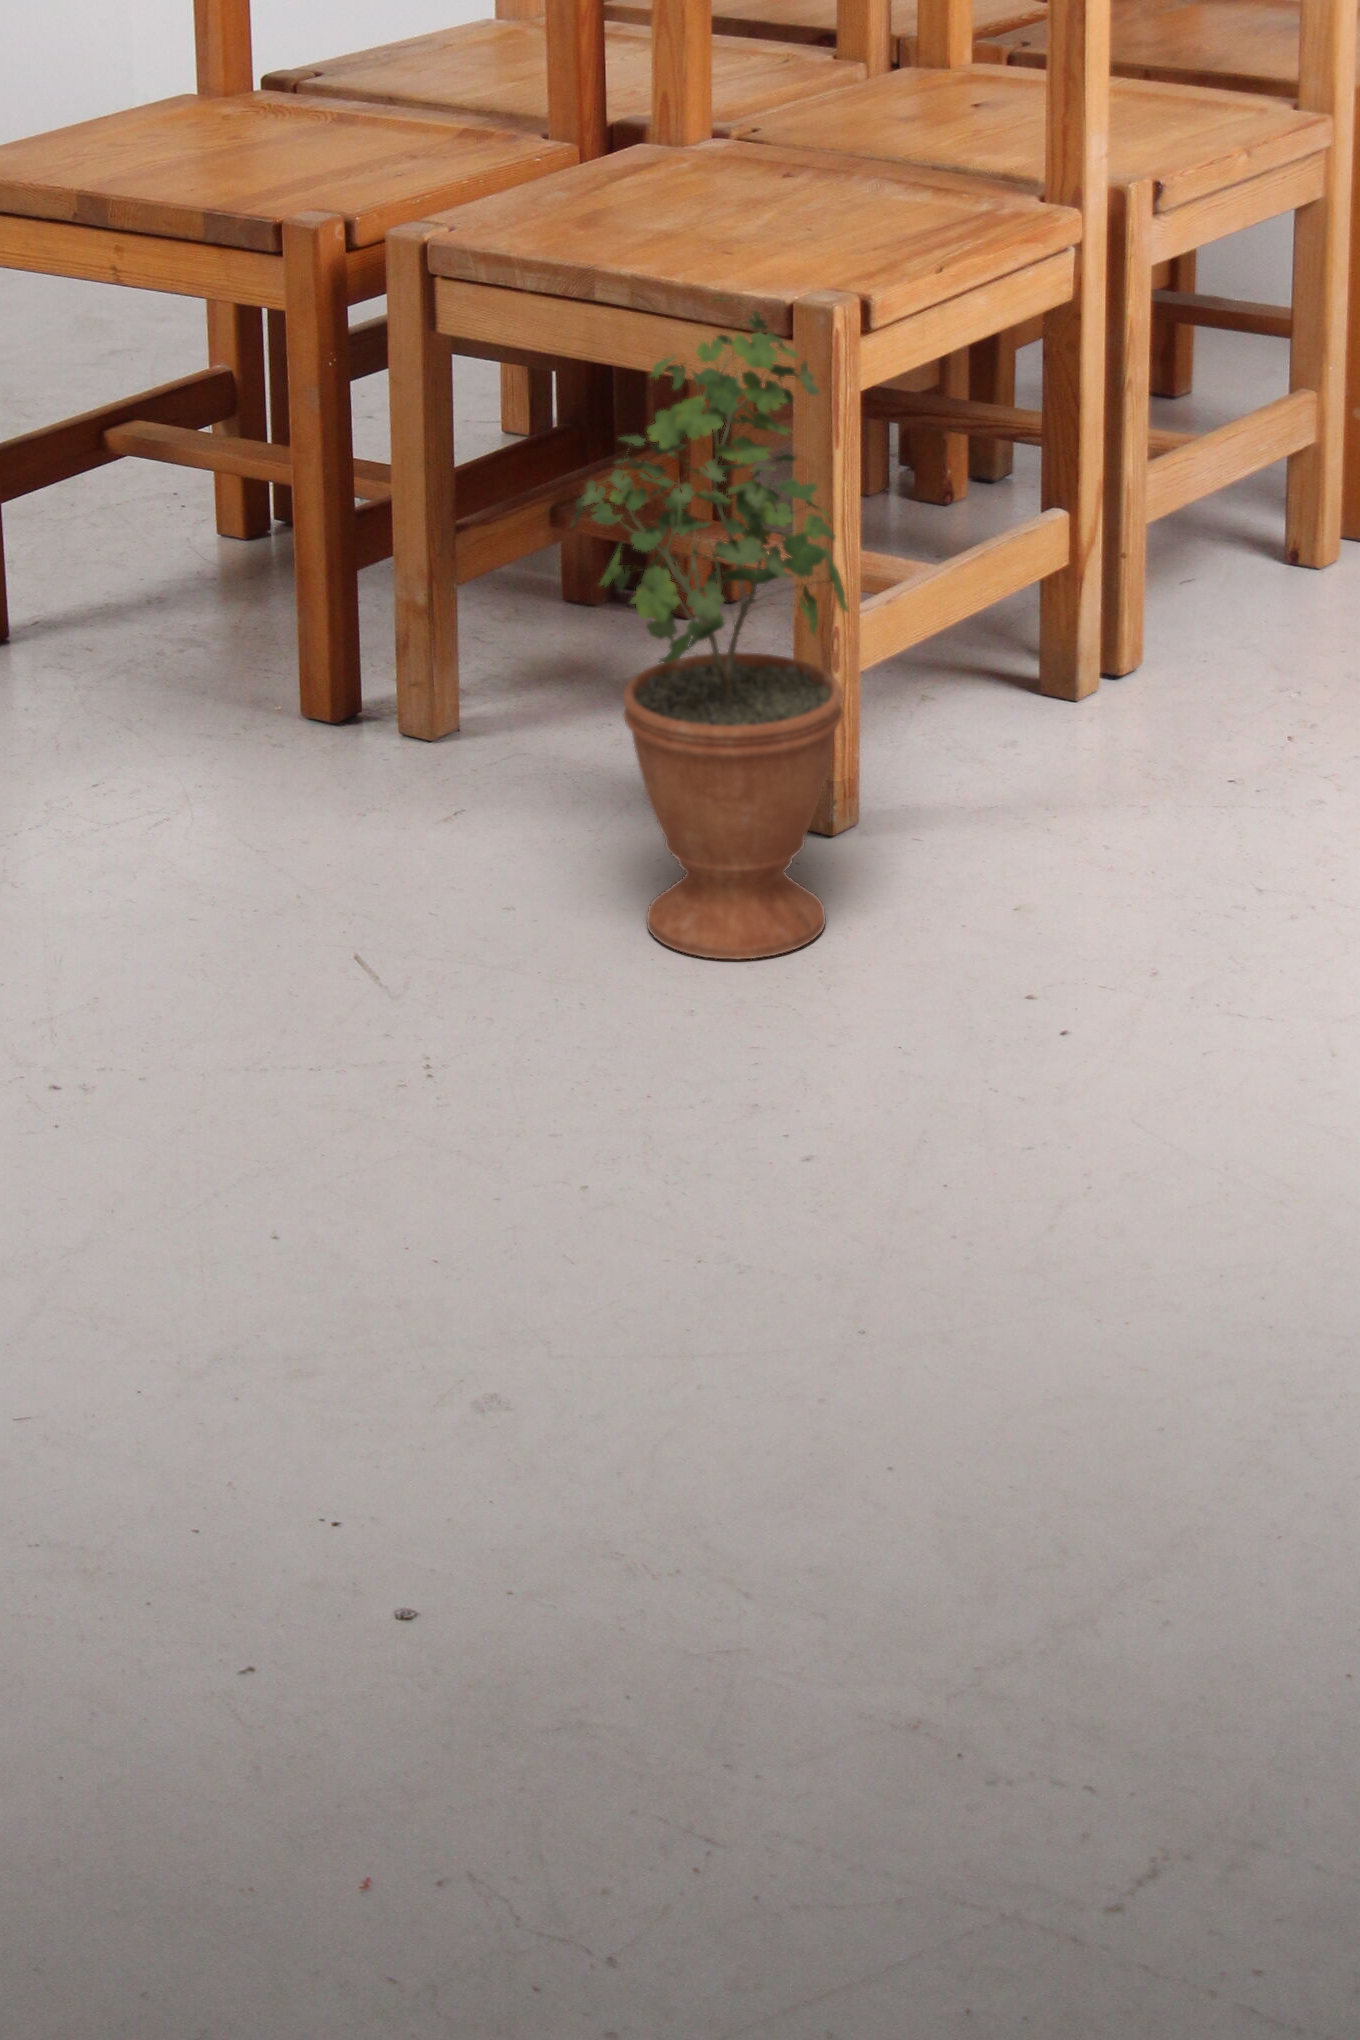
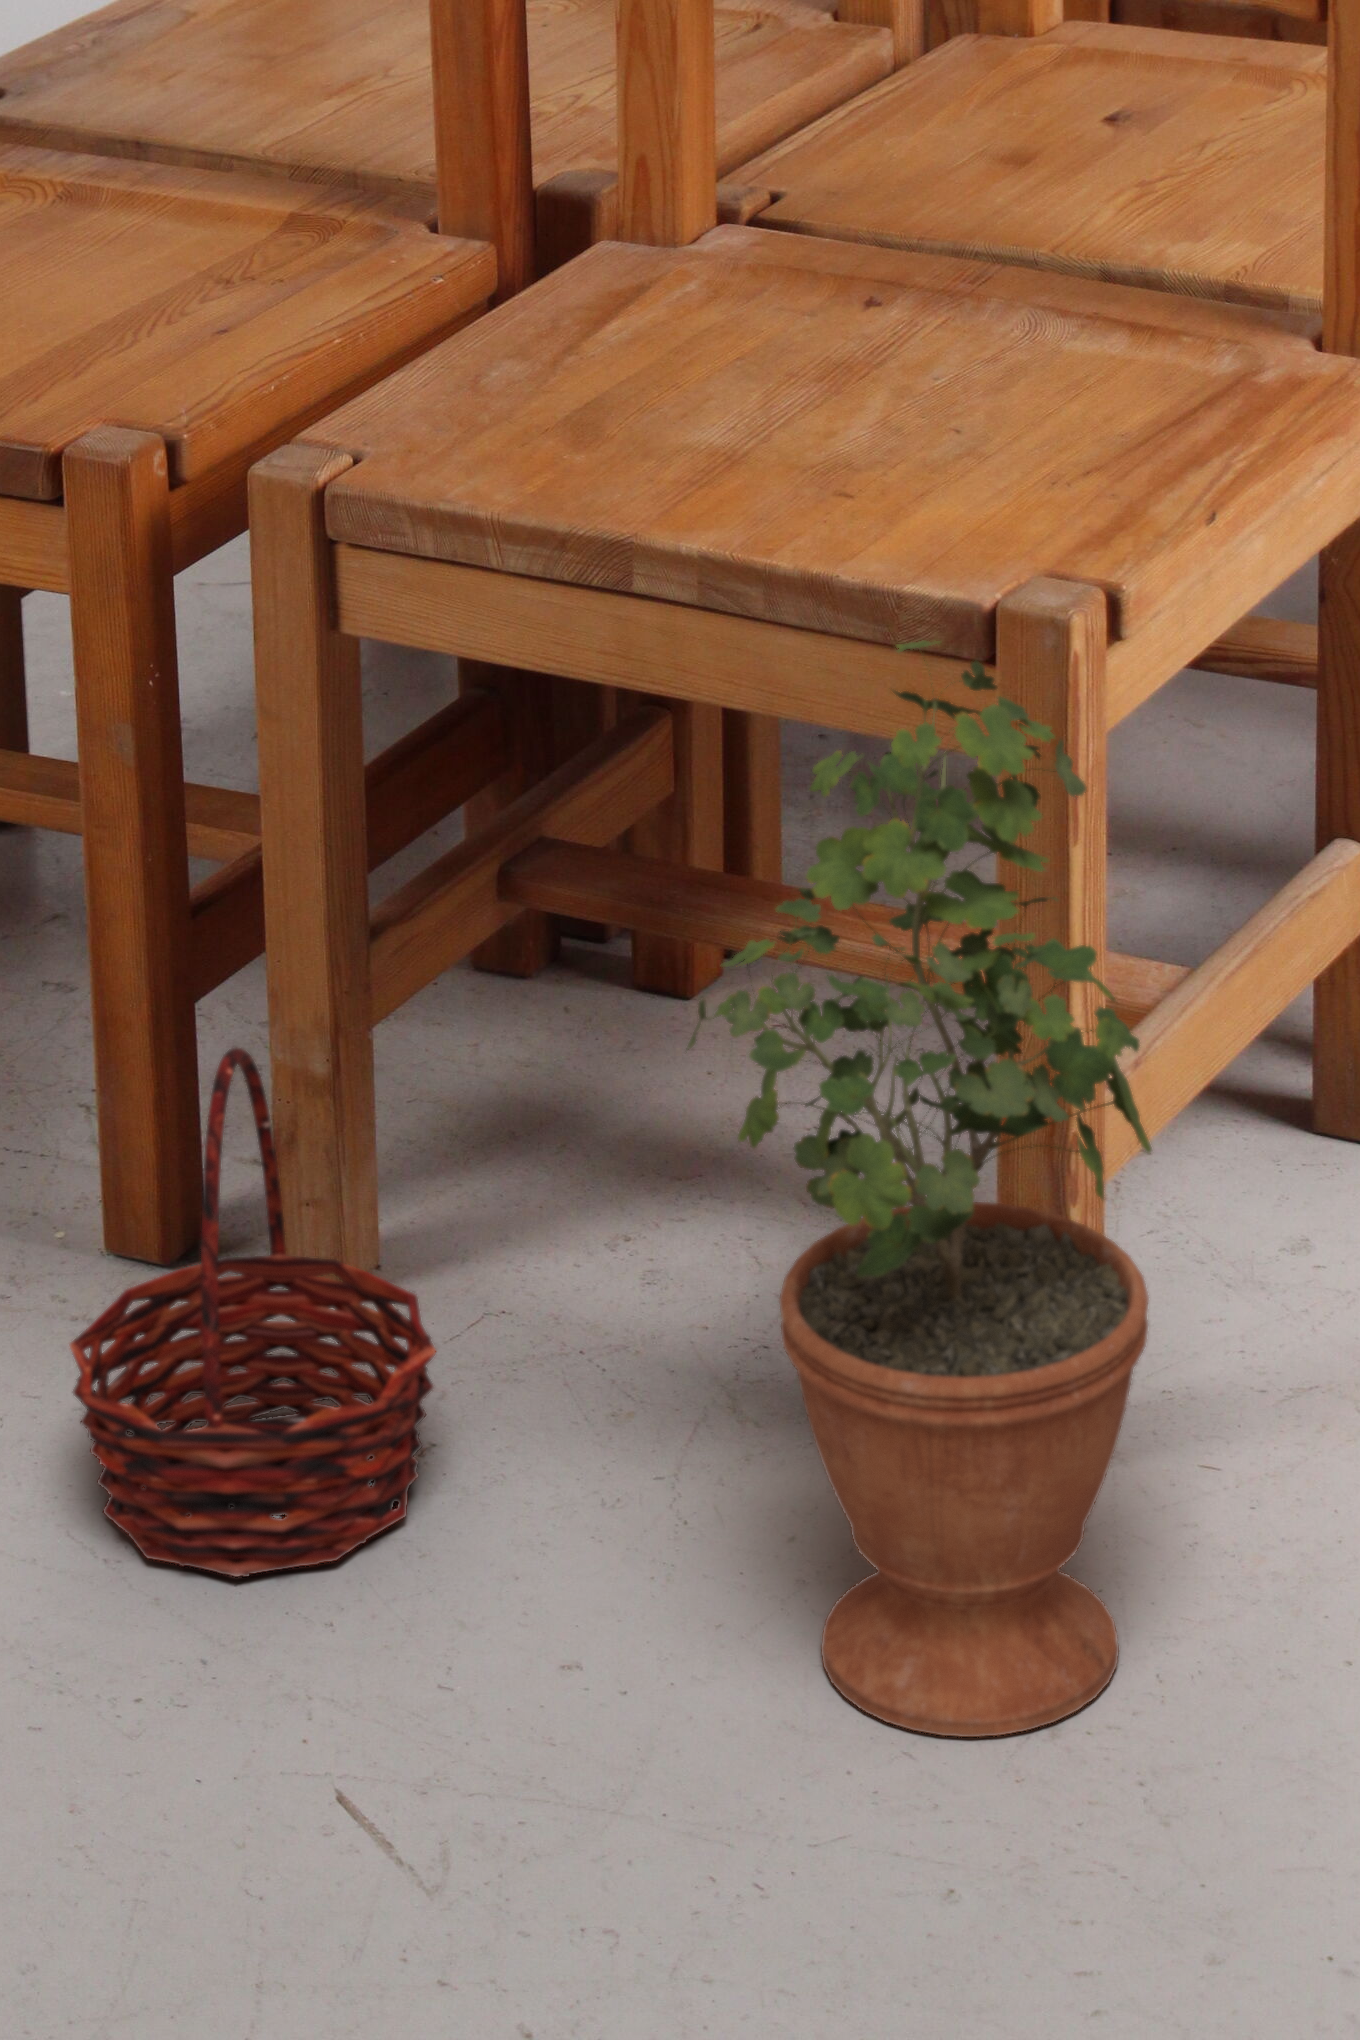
basket: none [235,550,452,864] -> present [70,1048,436,1577]

